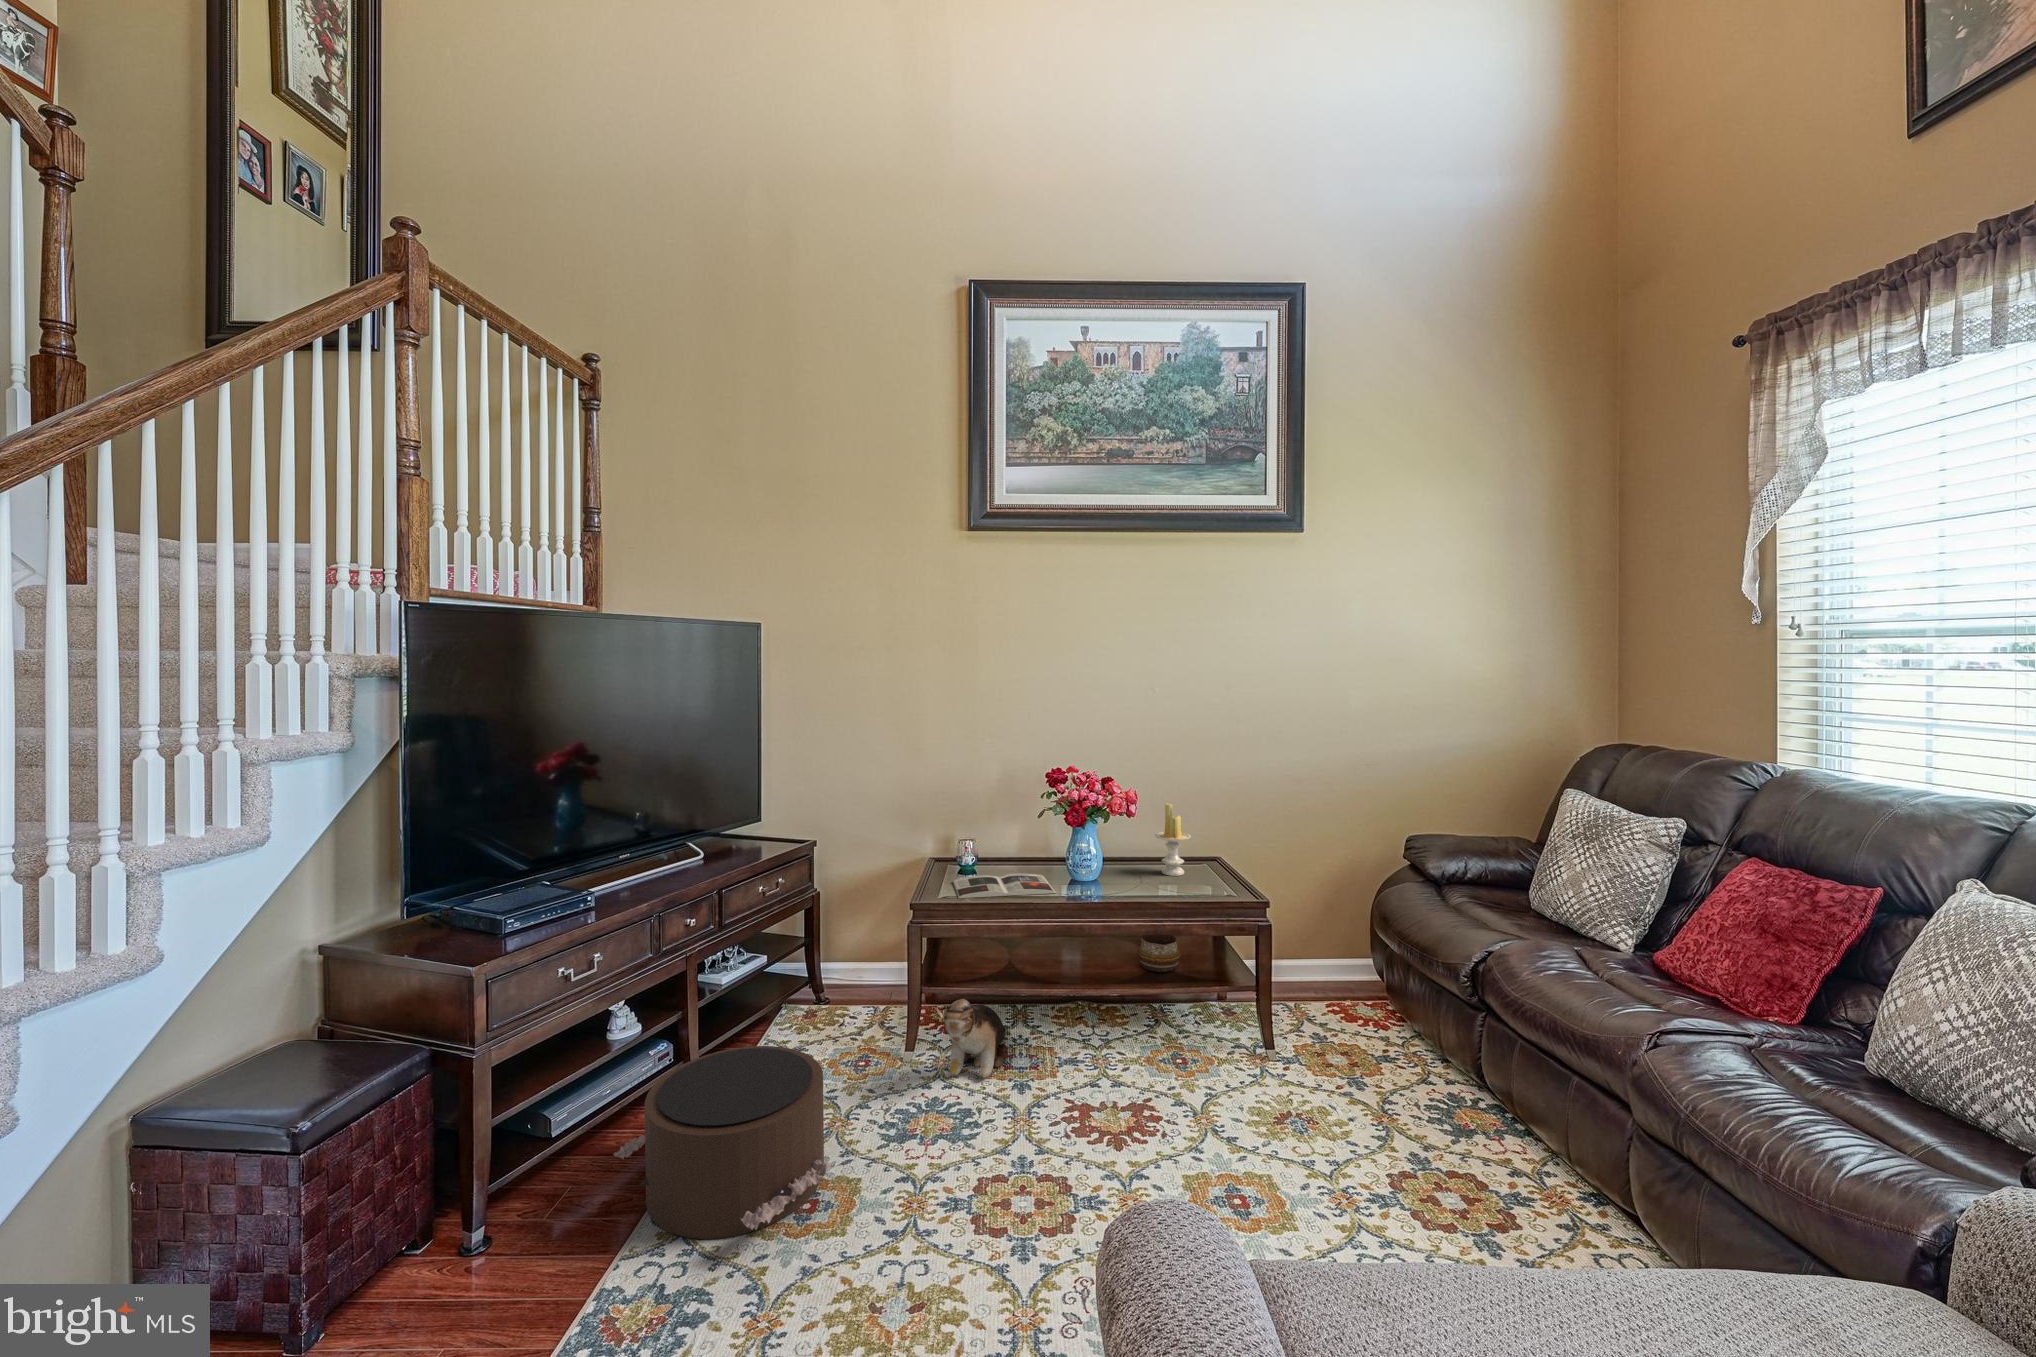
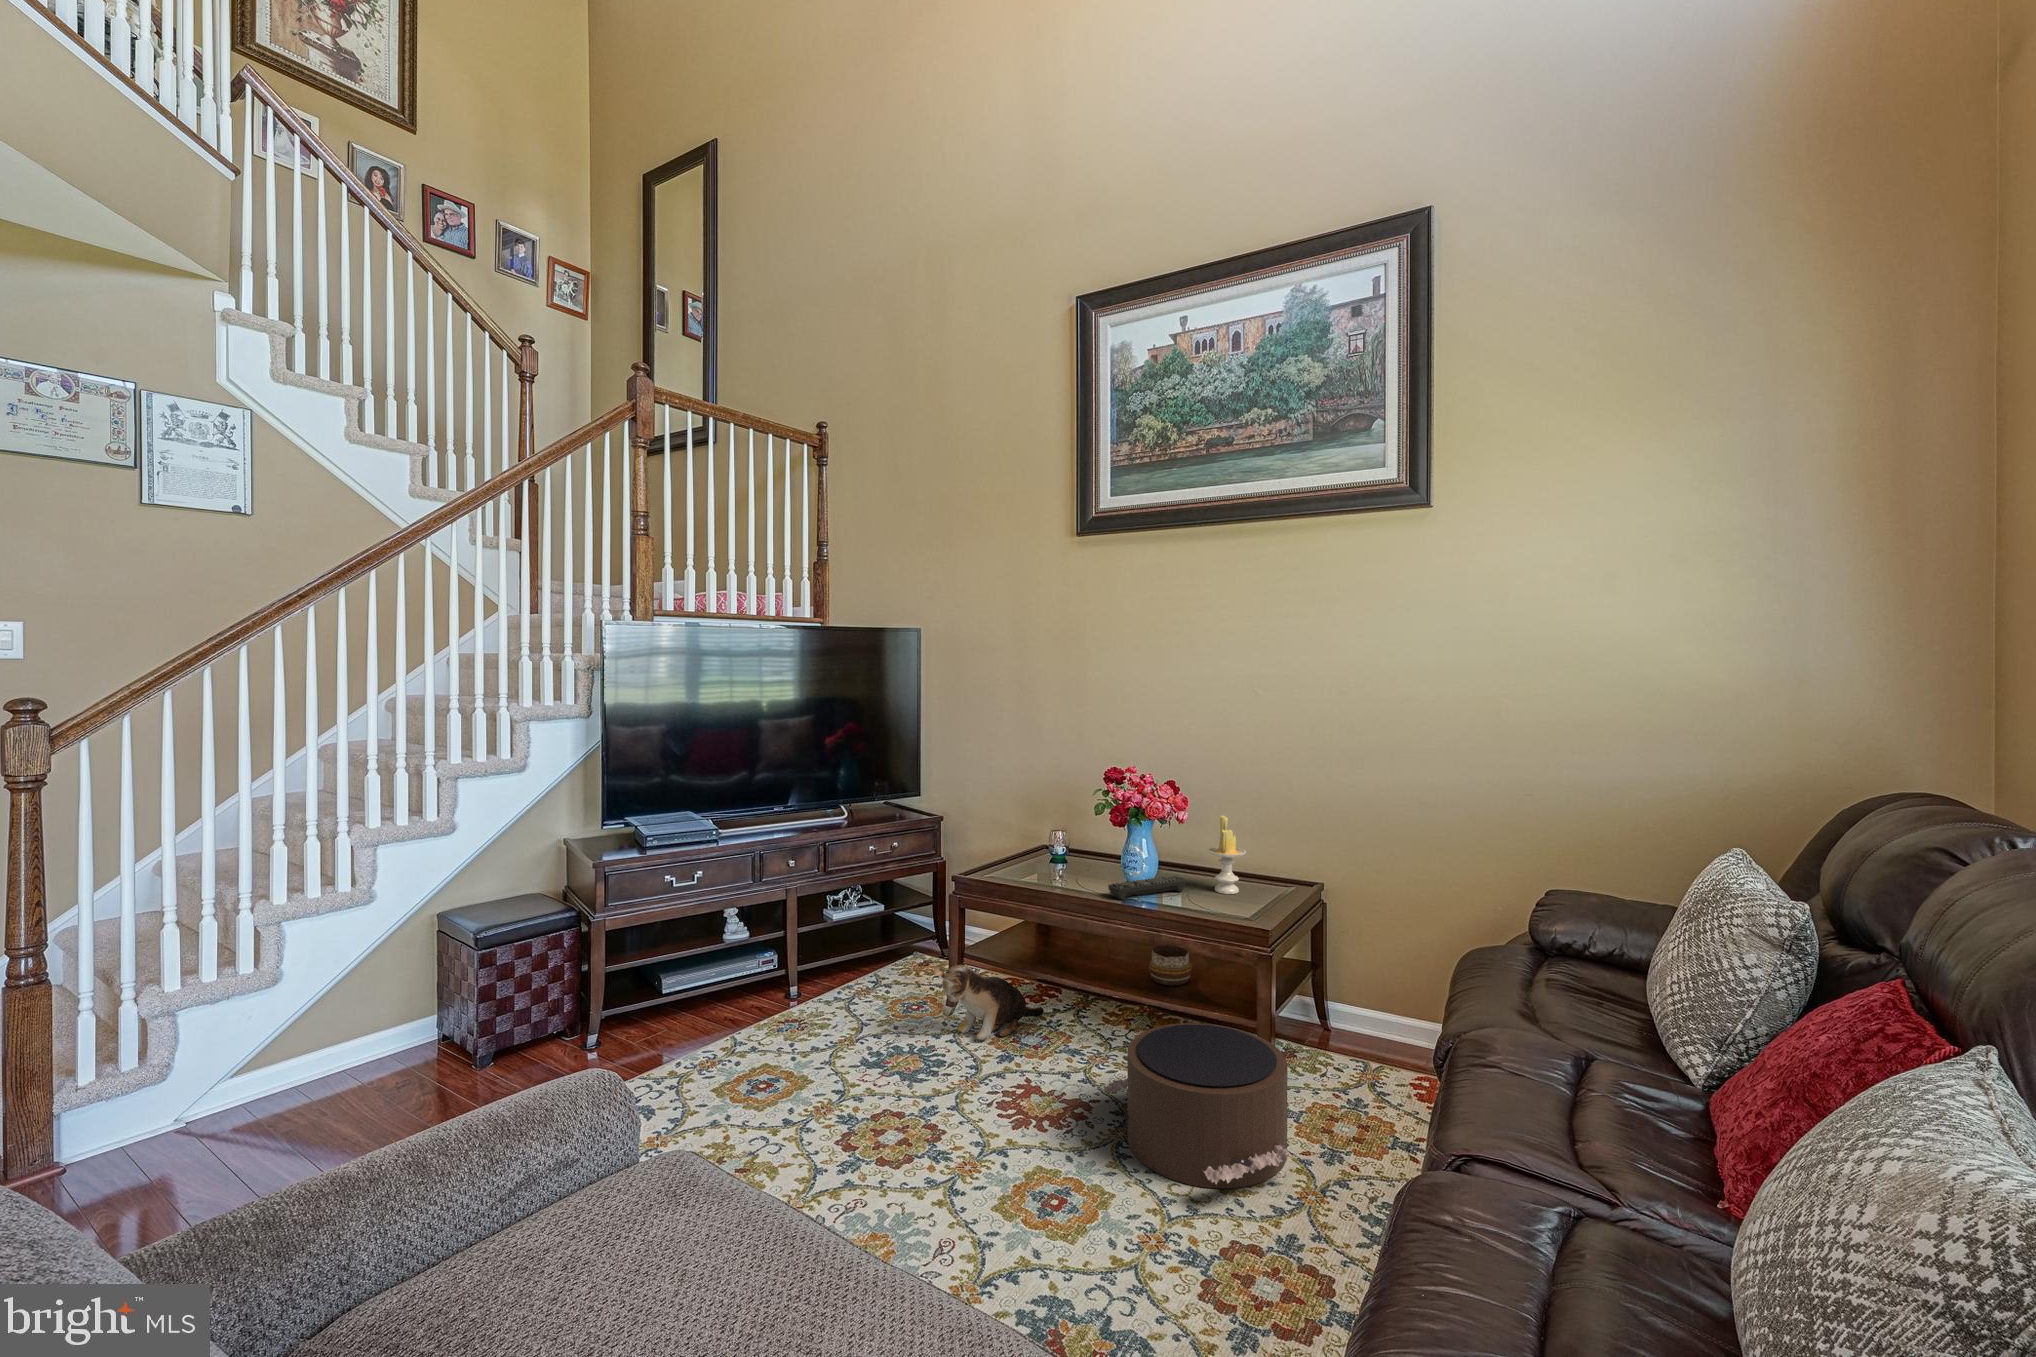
remote control: none [1097,866,1147,897] -> present [1108,876,1186,900]
magazine: present [953,874,1056,898] -> none [991,864,1096,888]
pouf: present [614,1046,834,1239] -> present [1104,1023,1295,1189]

